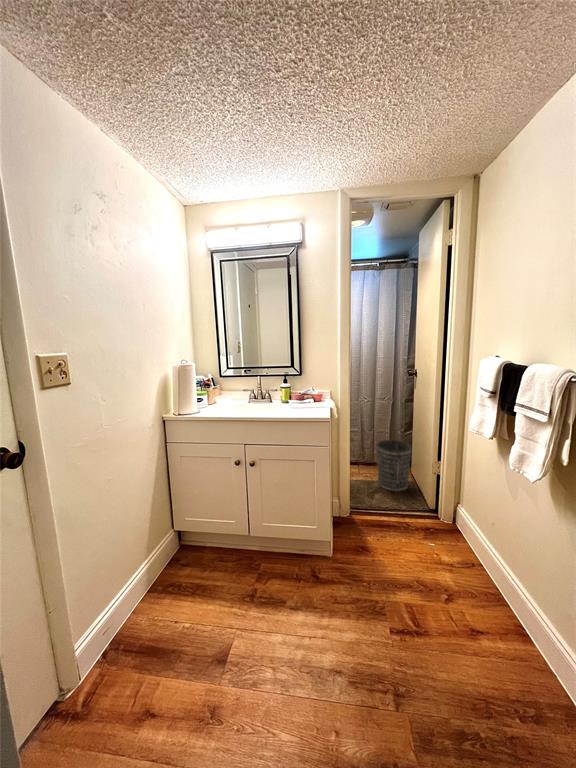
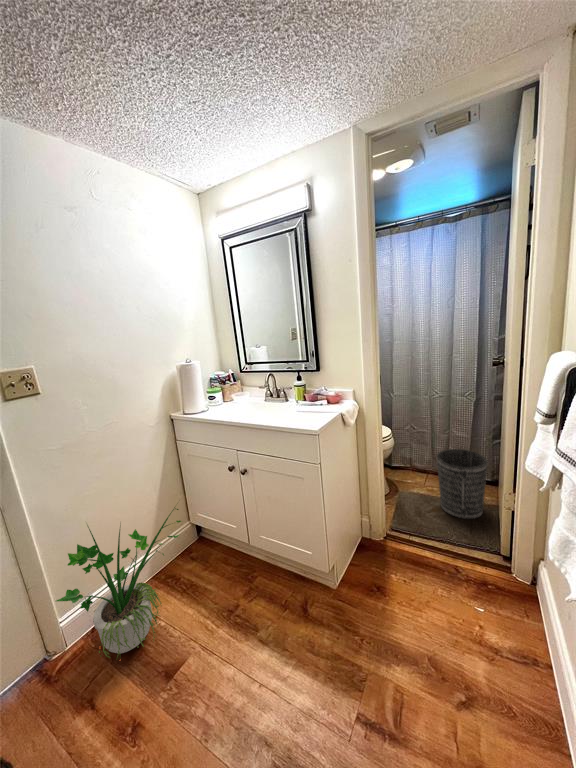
potted plant: none [98,496,198,667] -> present [56,507,181,658]

